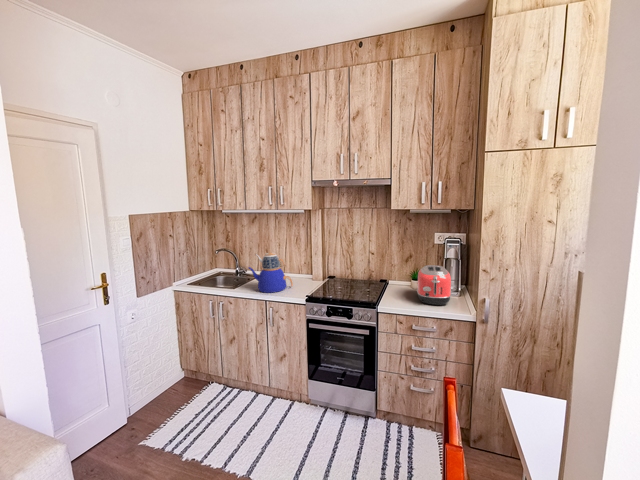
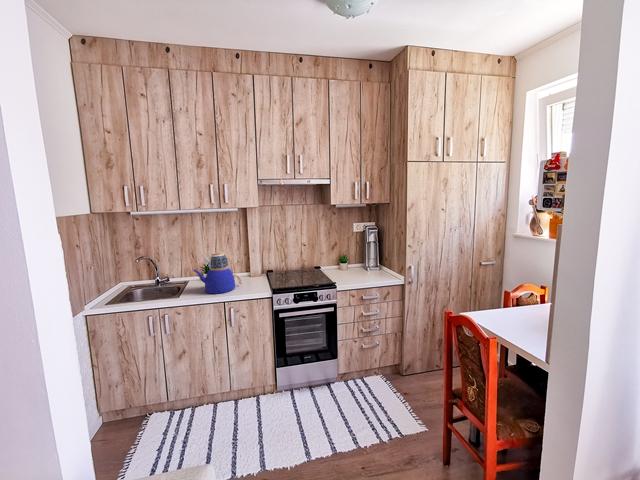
toaster: present [417,265,451,305] -> none [351,249,381,279]

